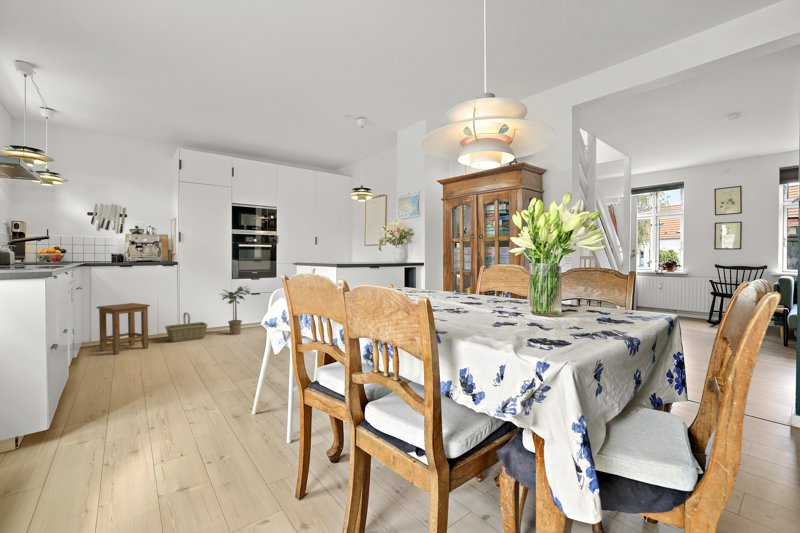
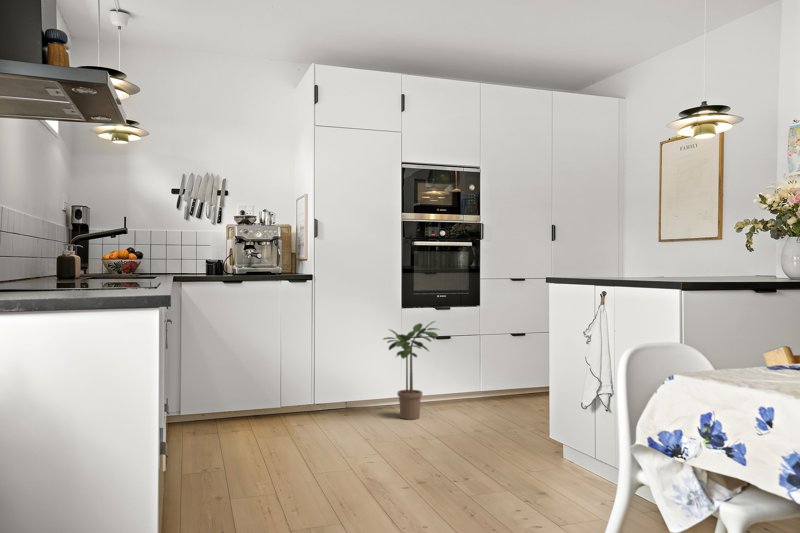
stool: present [97,303,150,354] -> none [188,351,272,450]
basket: present [165,312,207,342] -> none [291,371,364,429]

